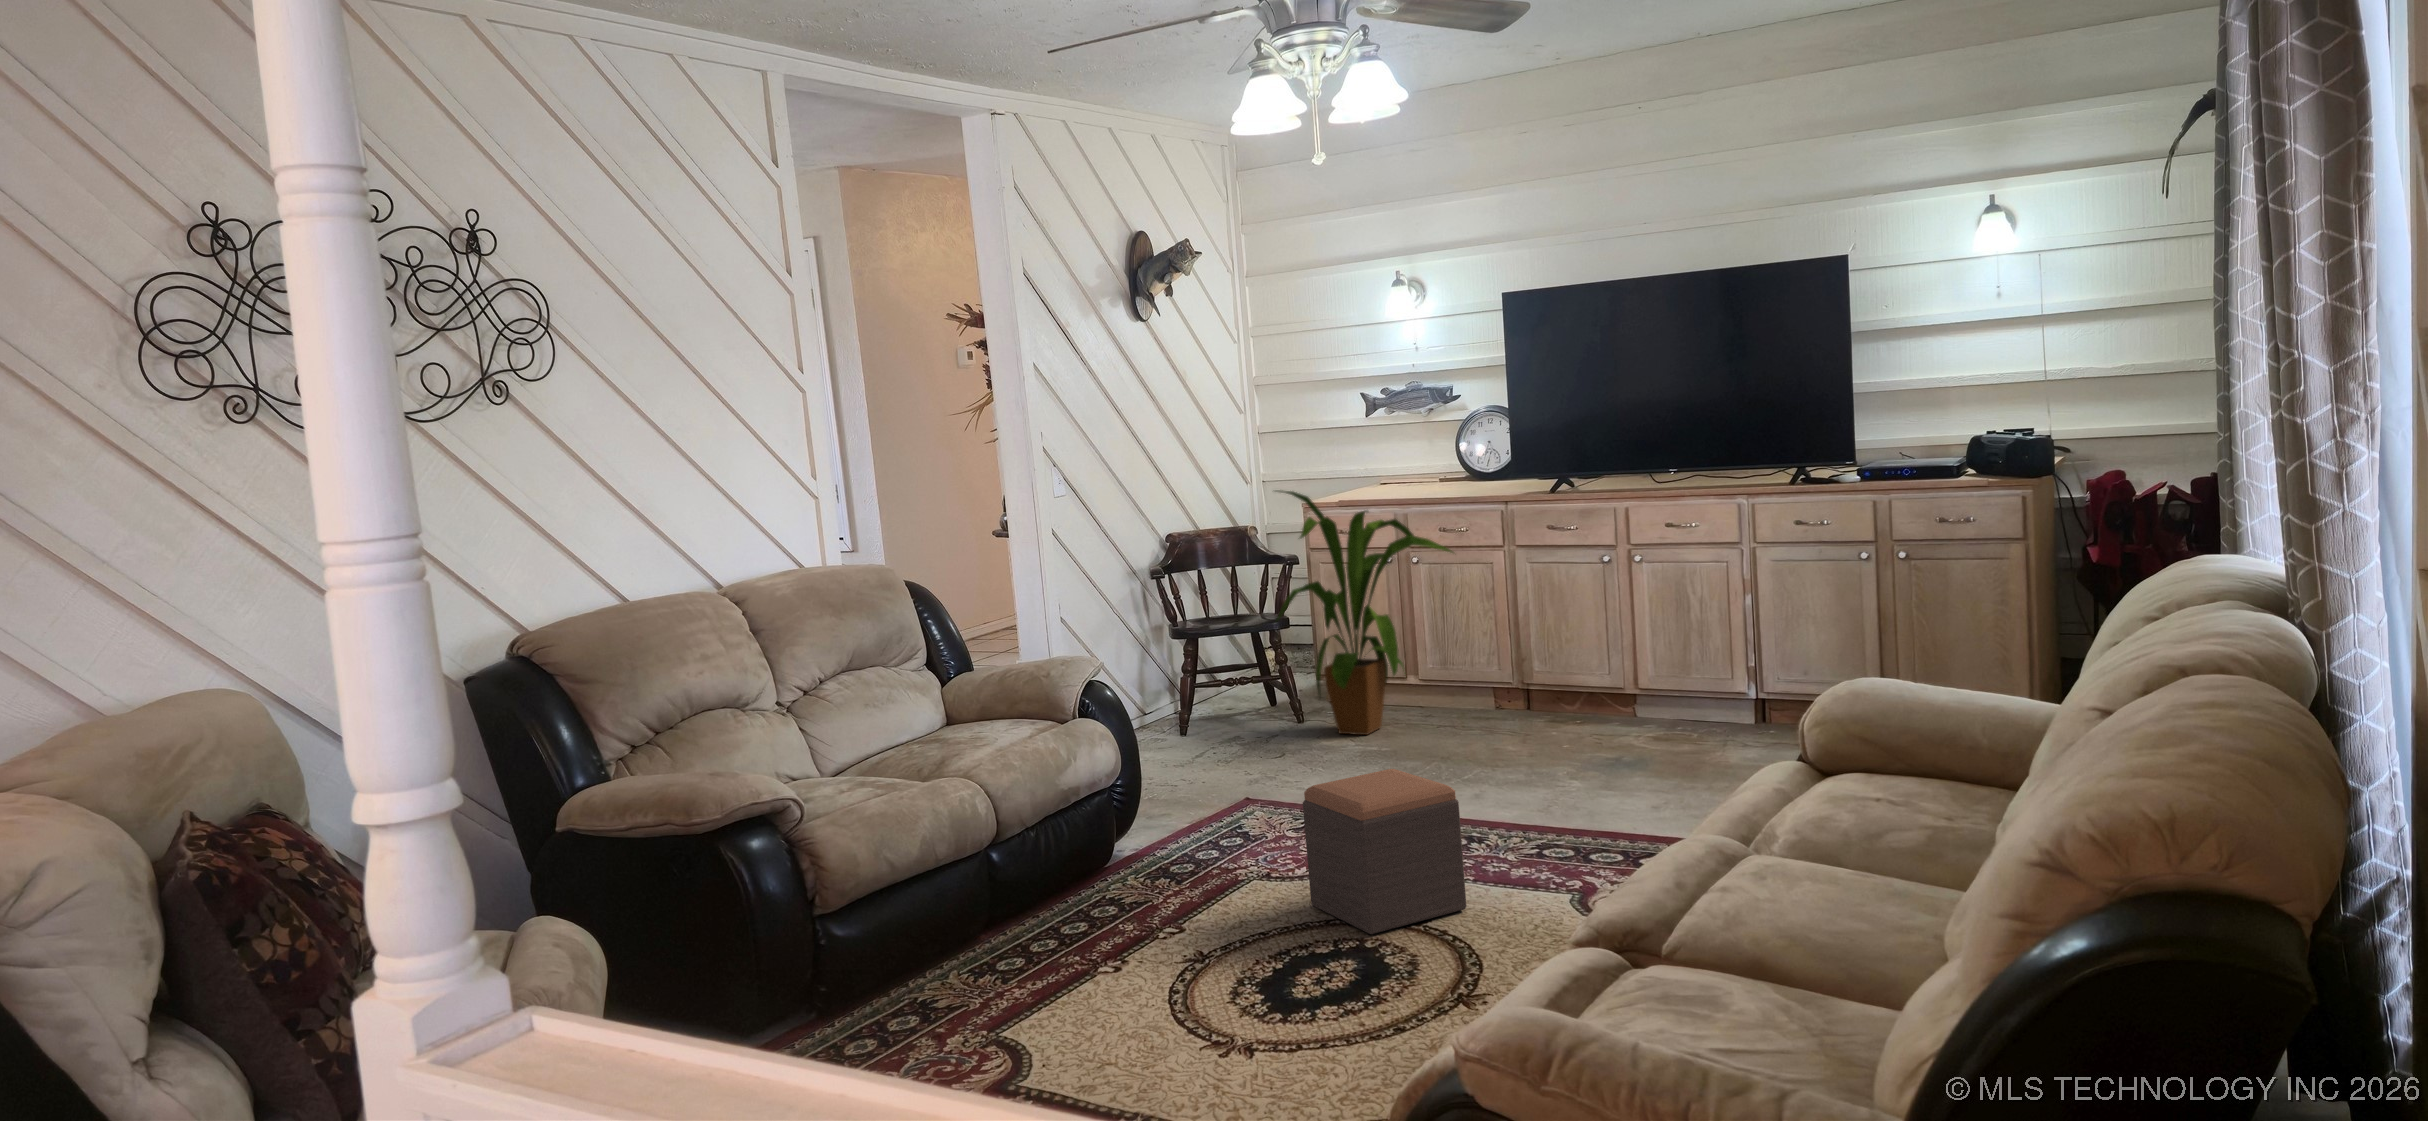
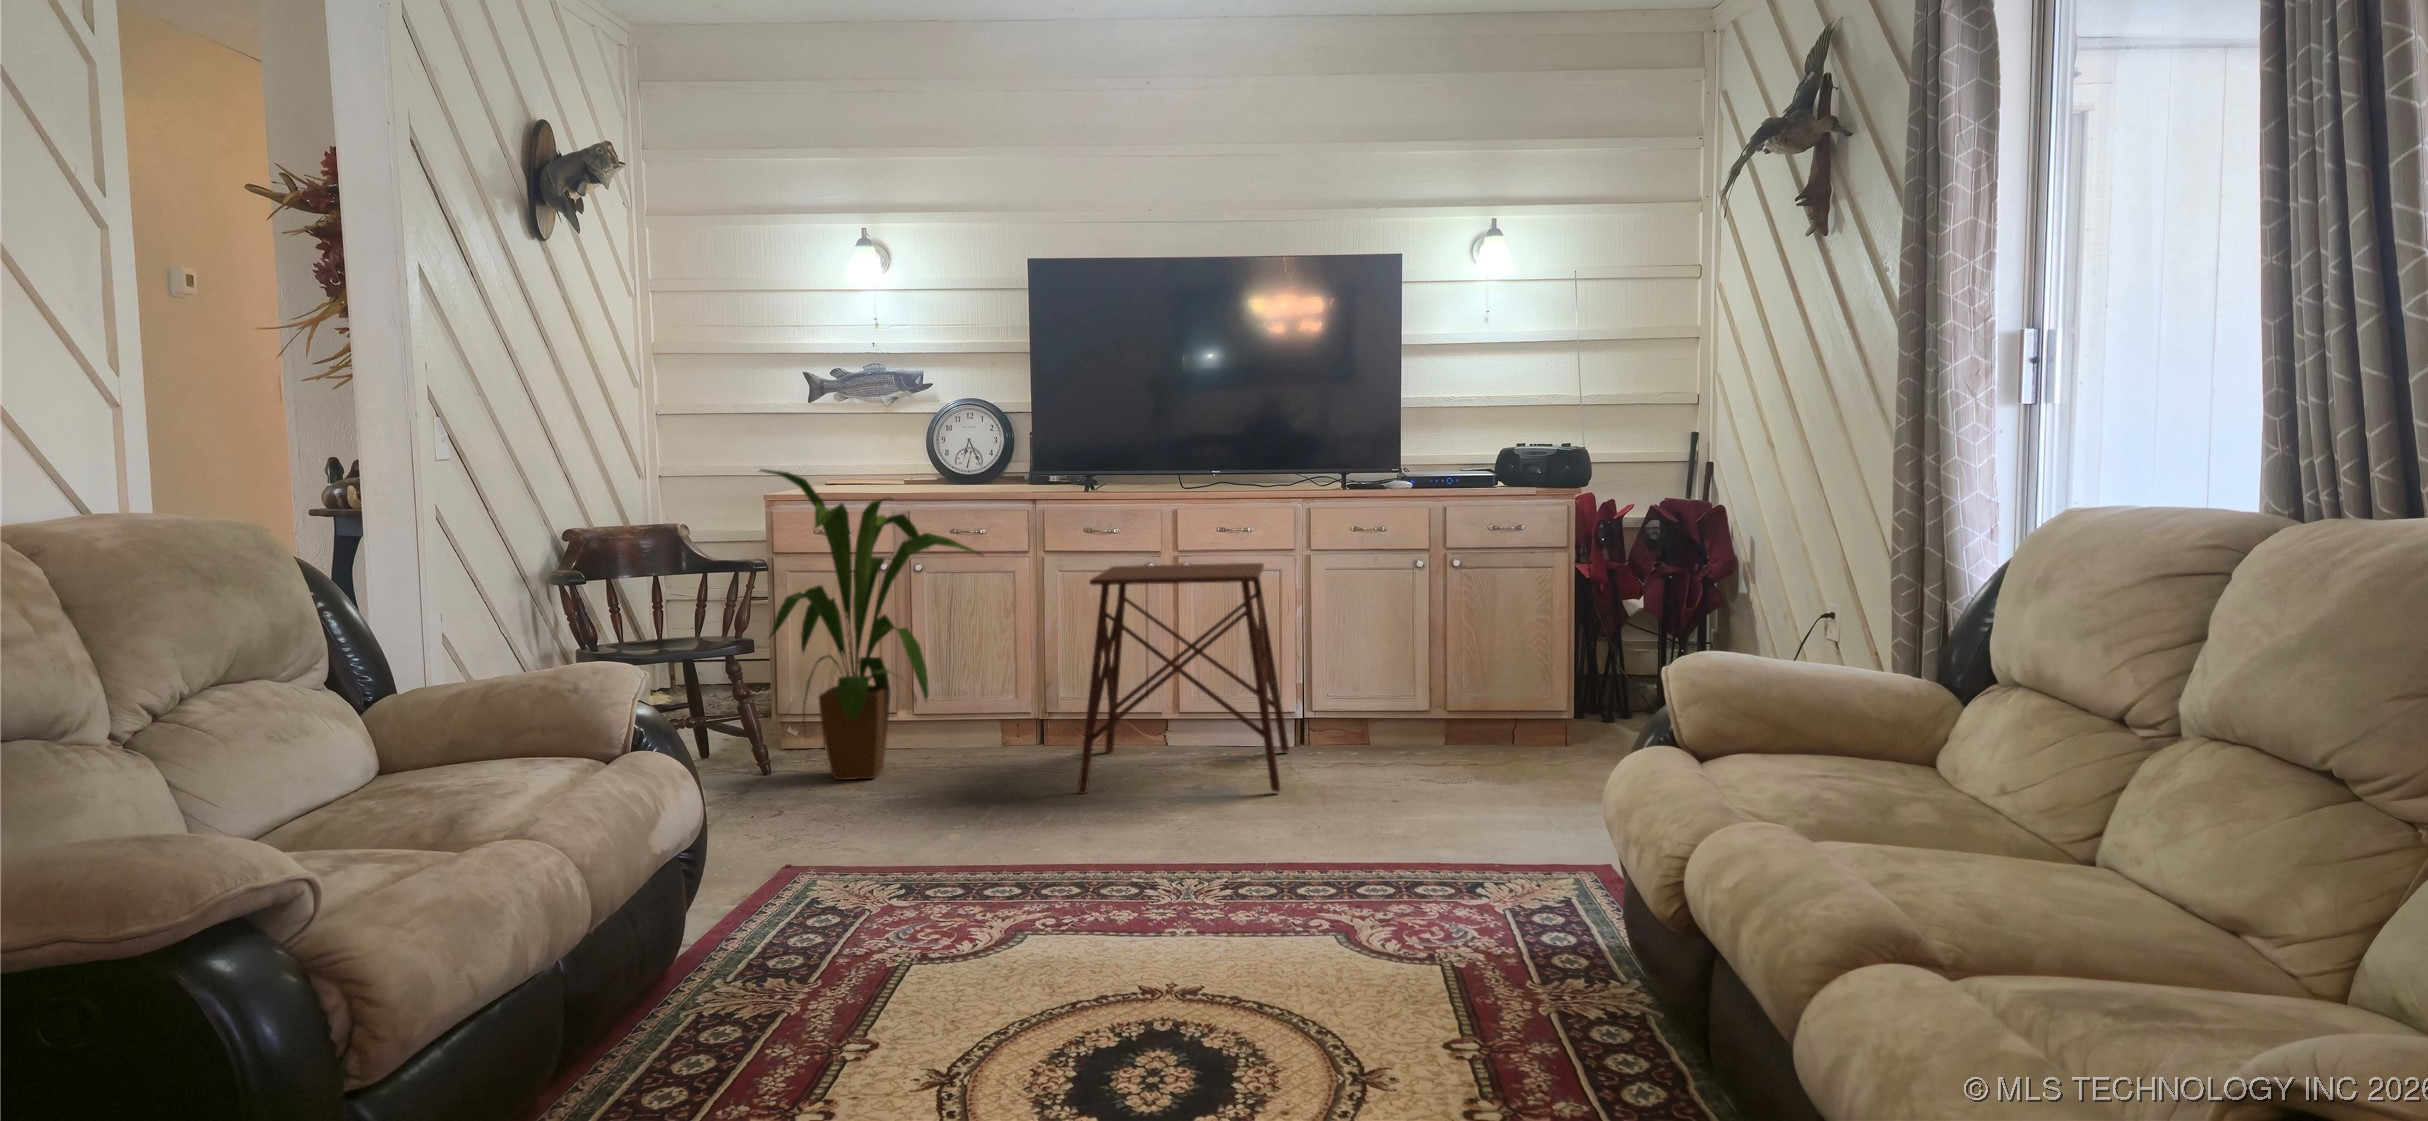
side table: none [1511,557,1738,769] -> present [1078,563,1289,794]
footstool: present [1303,769,1467,934] -> none [1008,790,1216,1002]

